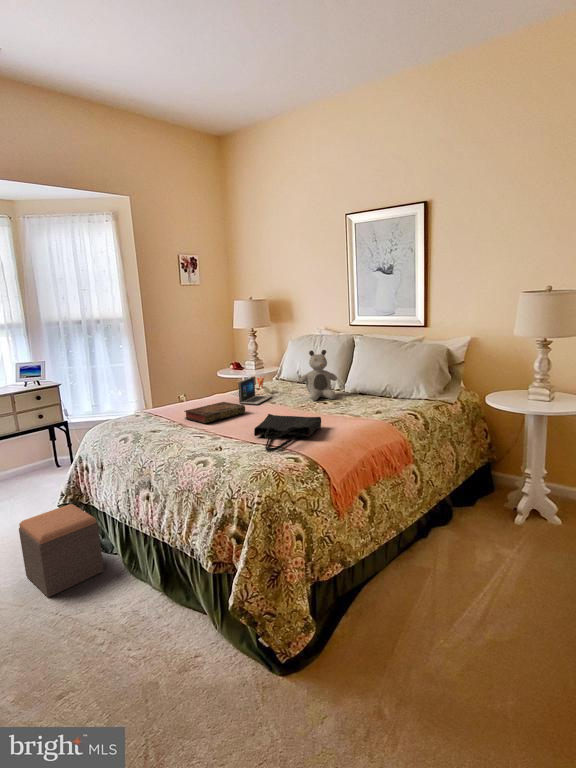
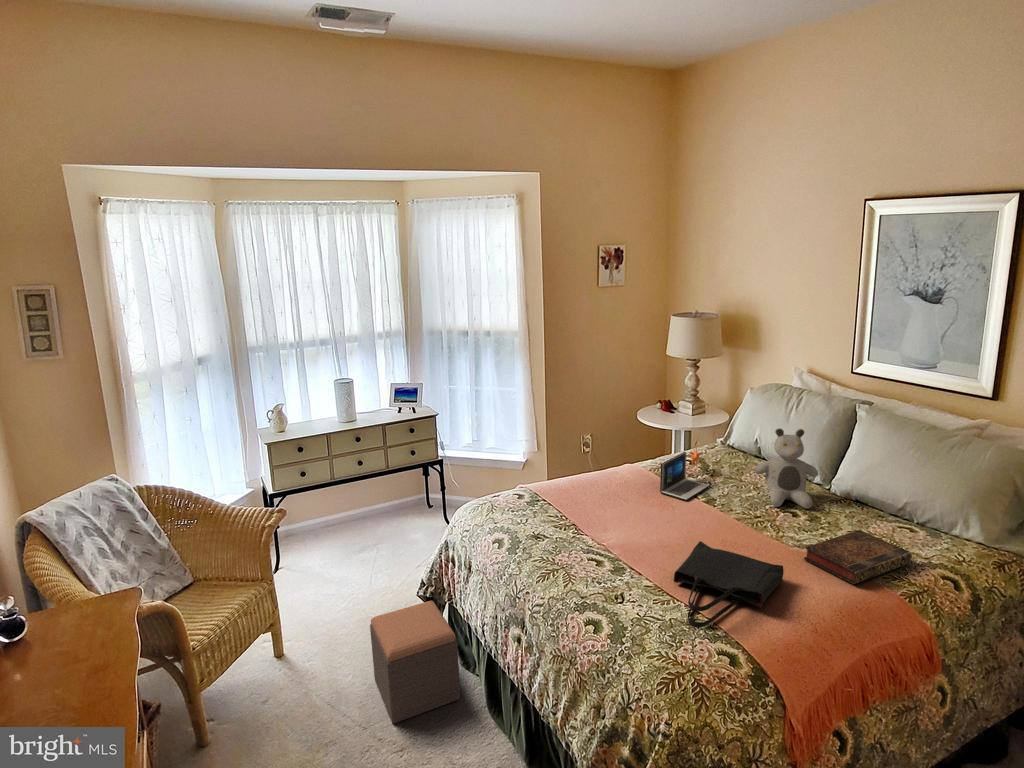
book: present [184,402,245,423] -> present [803,530,912,584]

